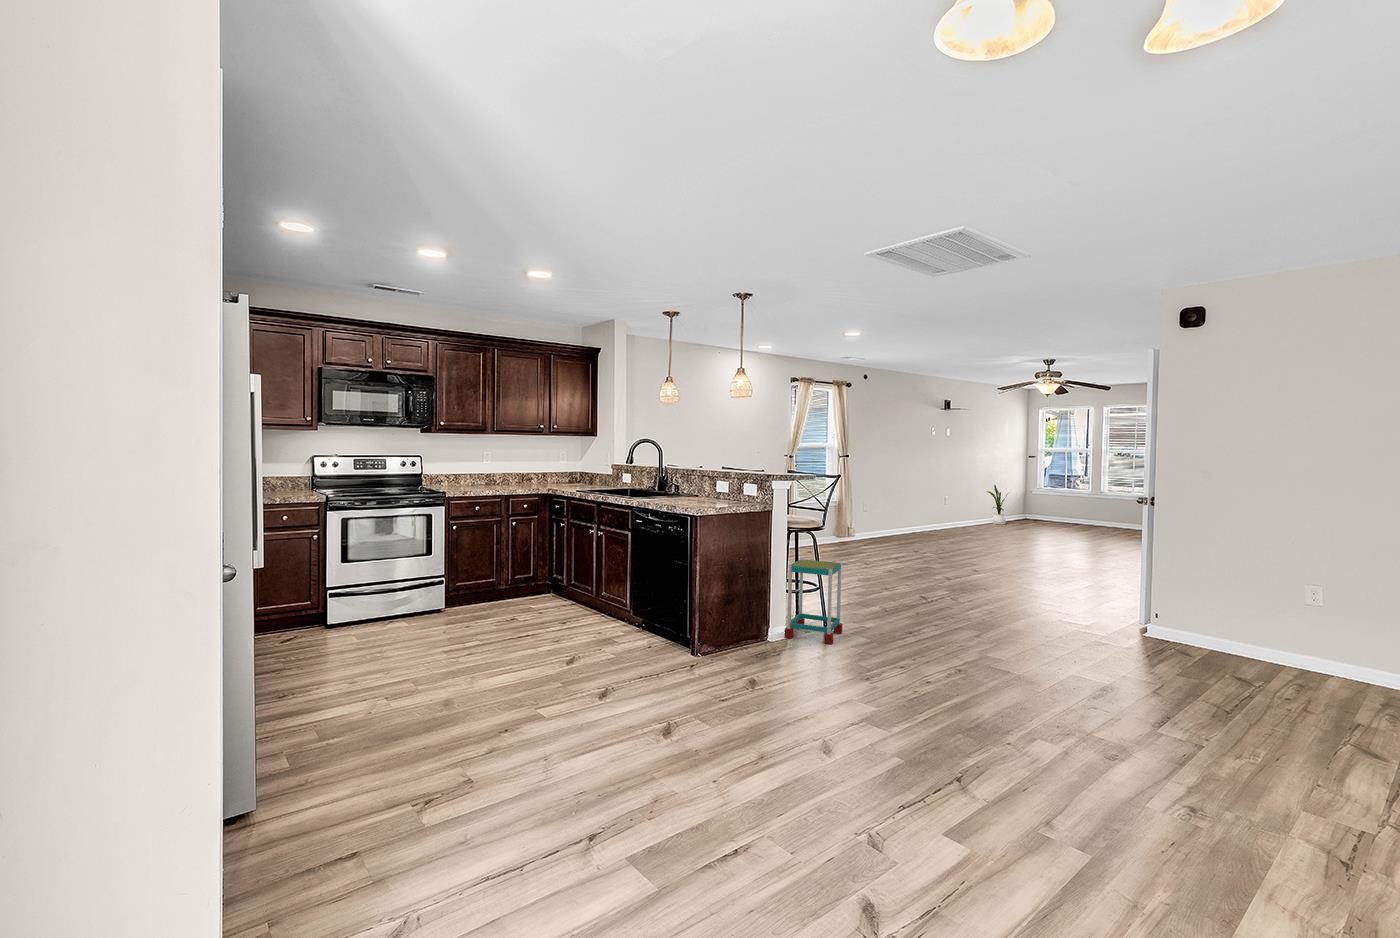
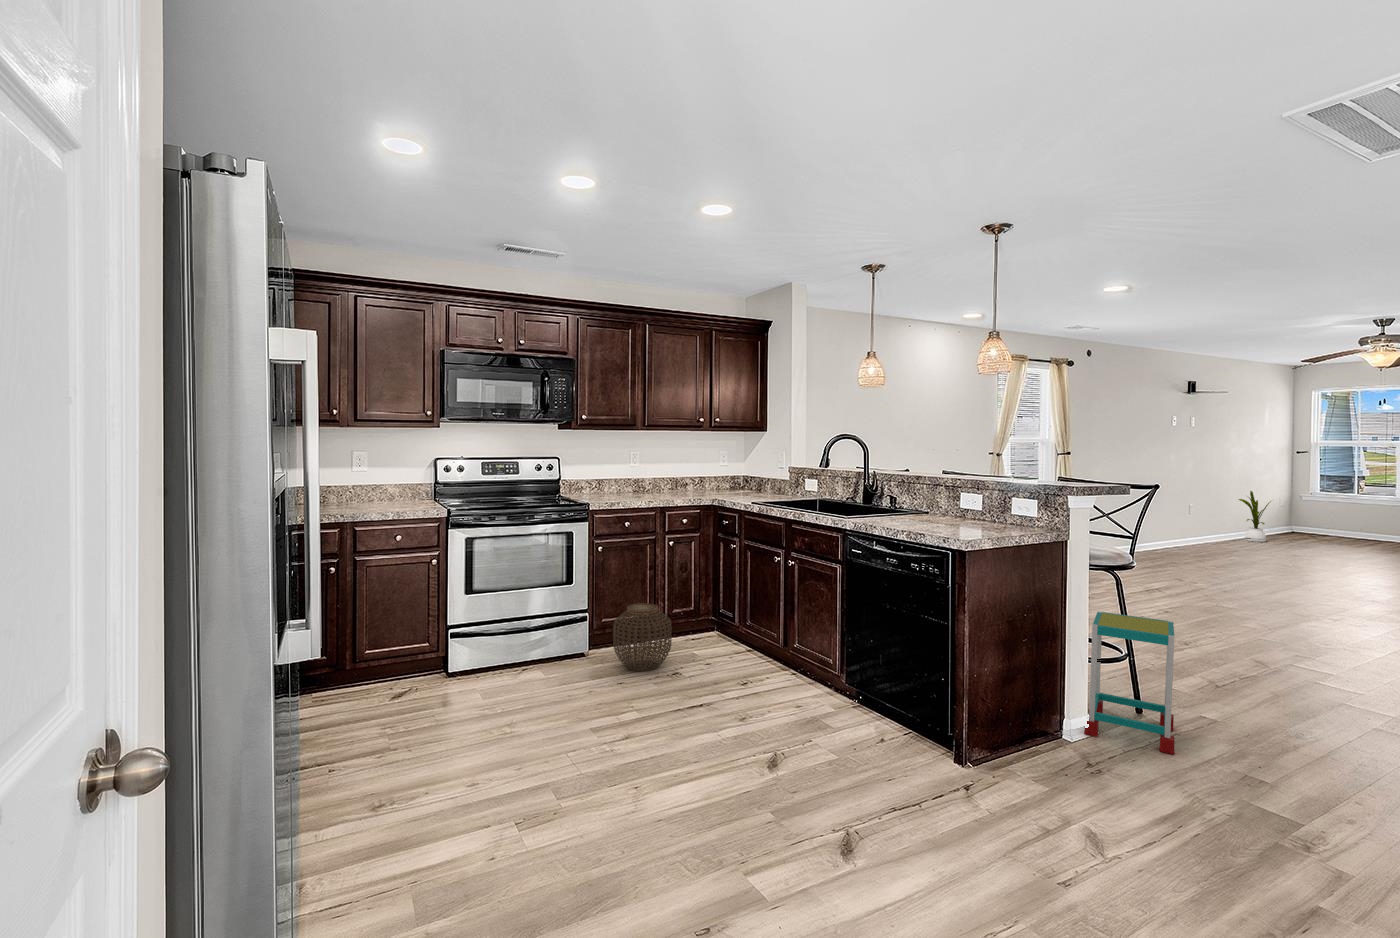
woven basket: none [464,568,511,618] -> present [613,603,672,671]

